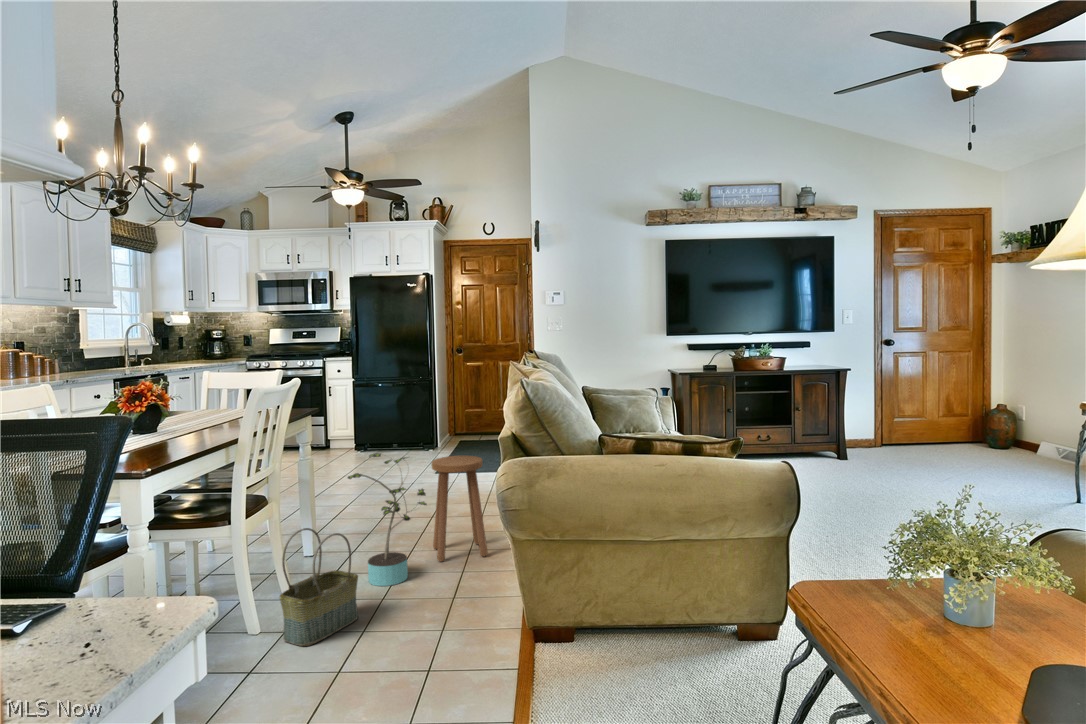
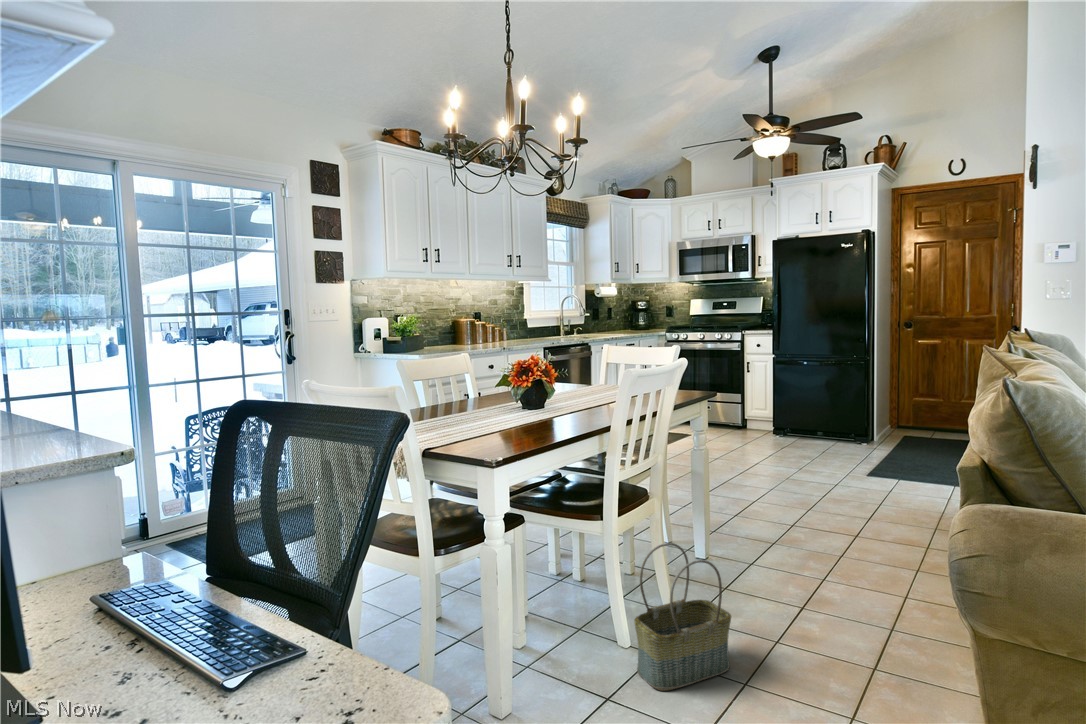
potted plant: present [348,453,427,586] -> none [730,457,837,631]
stool: present [432,456,488,562] -> none [847,471,930,623]

